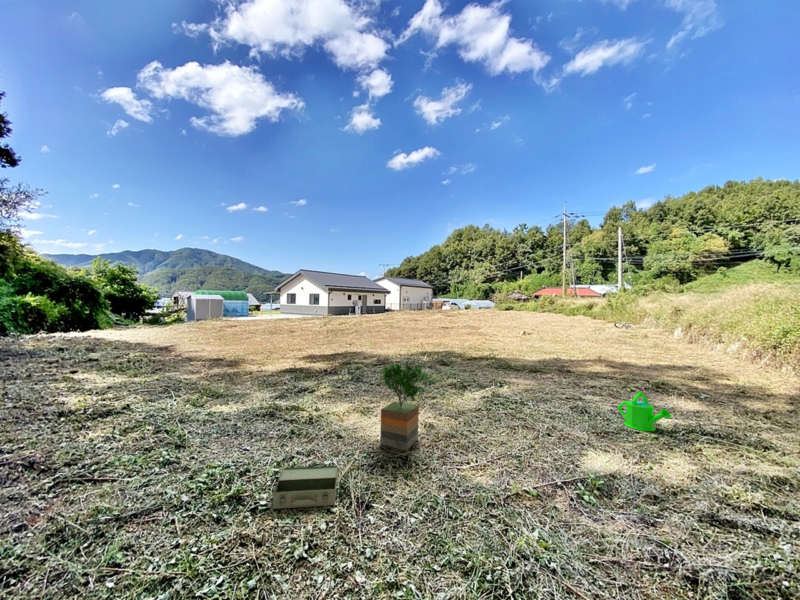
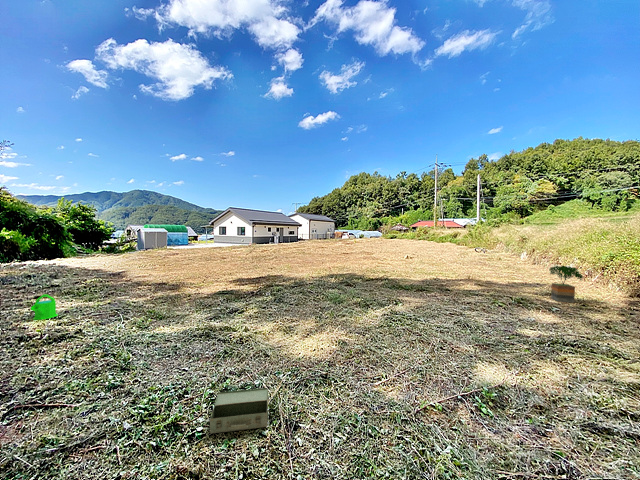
potted tree: present [380,364,428,451] -> present [549,266,583,303]
watering can: present [618,392,671,431] -> present [31,294,58,320]

